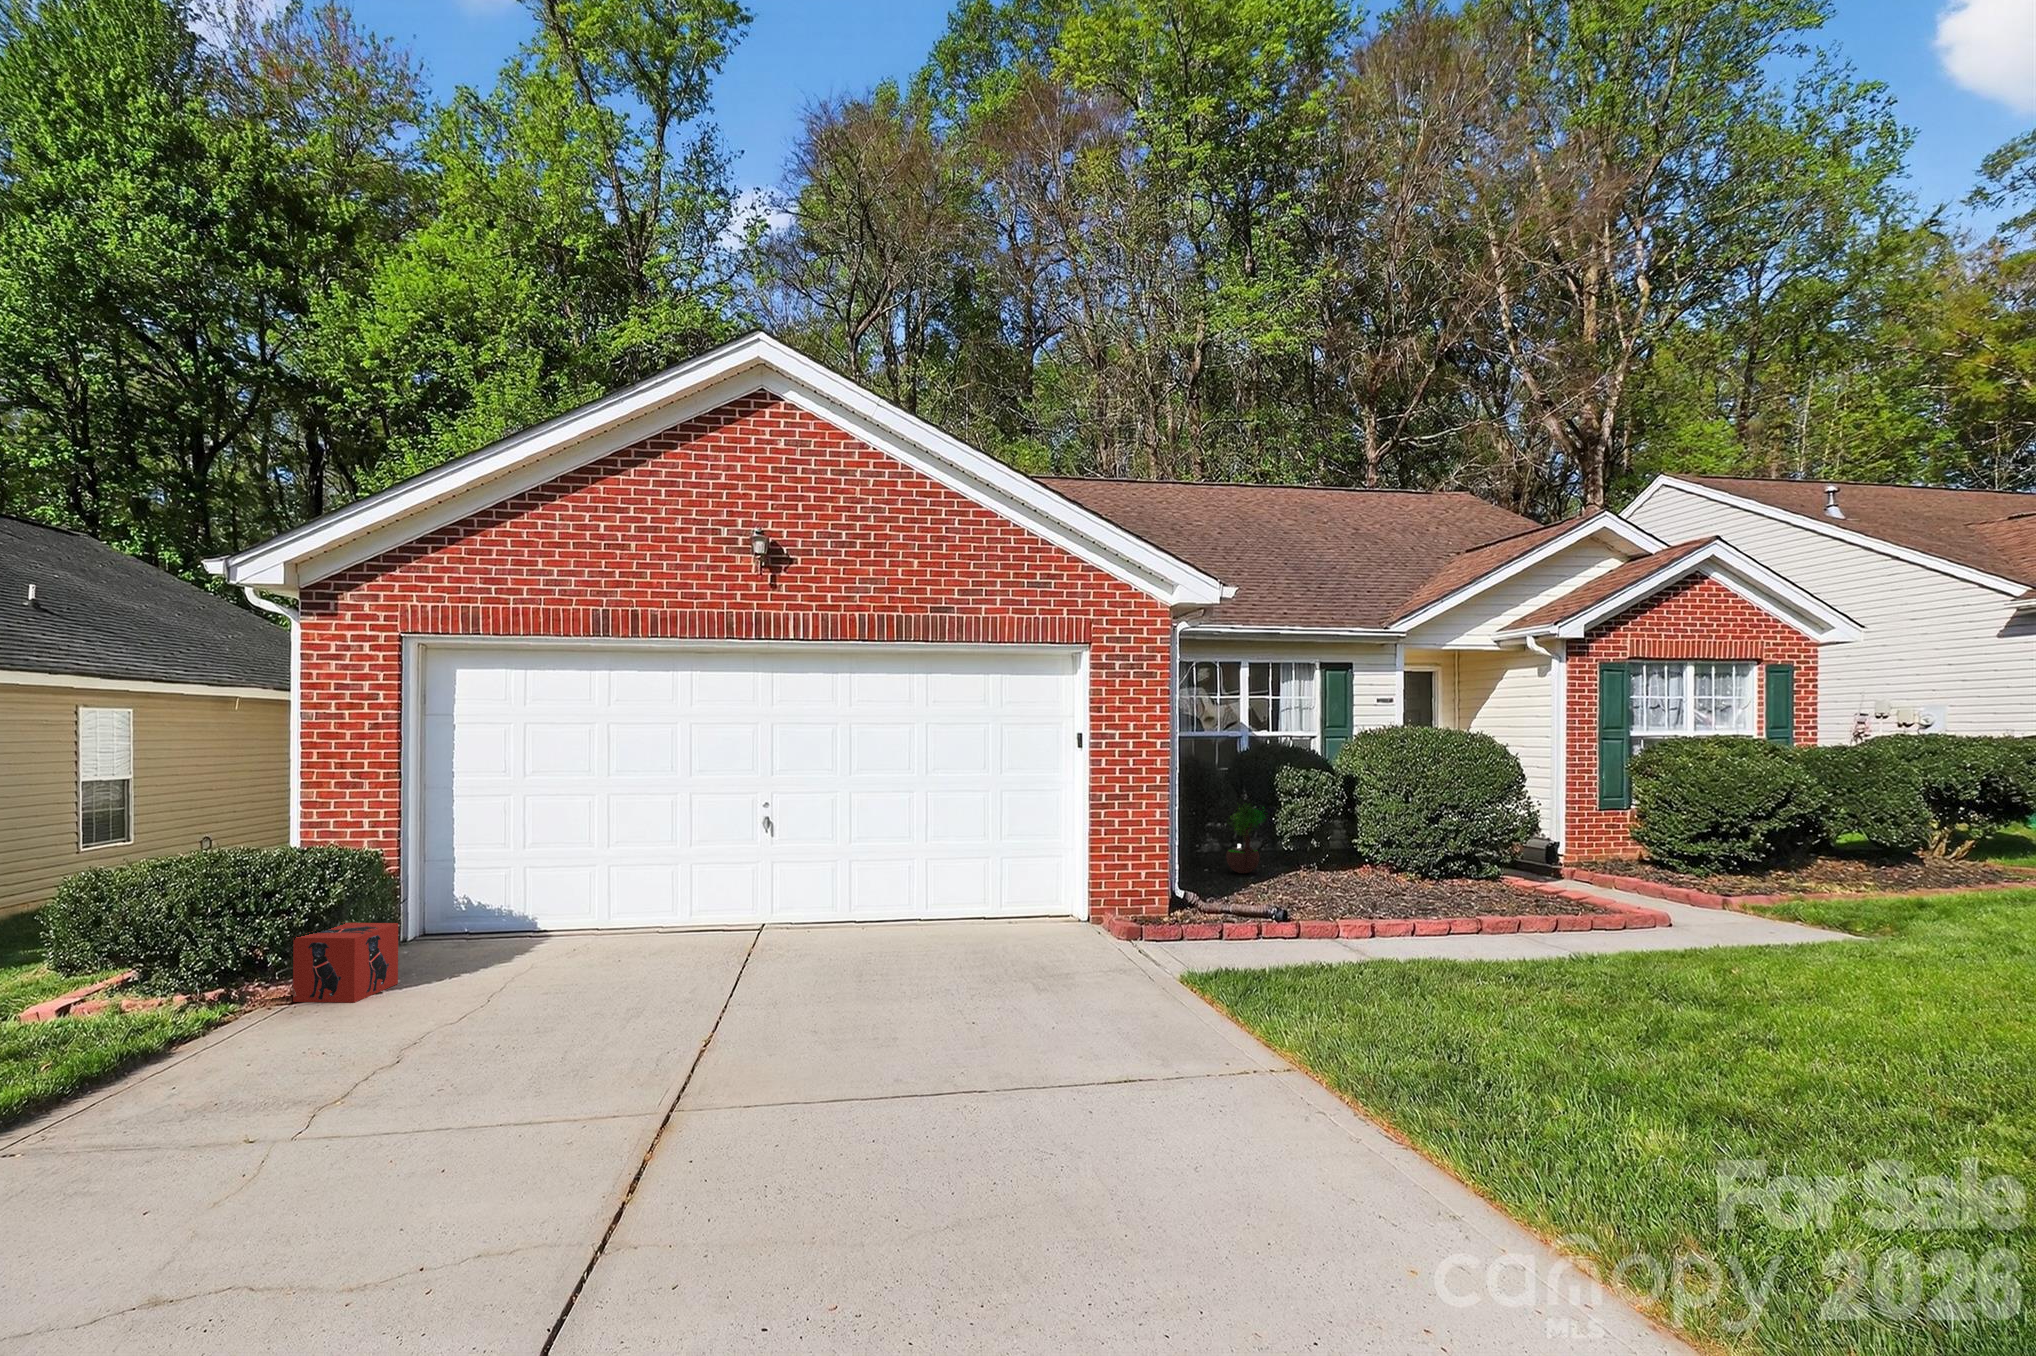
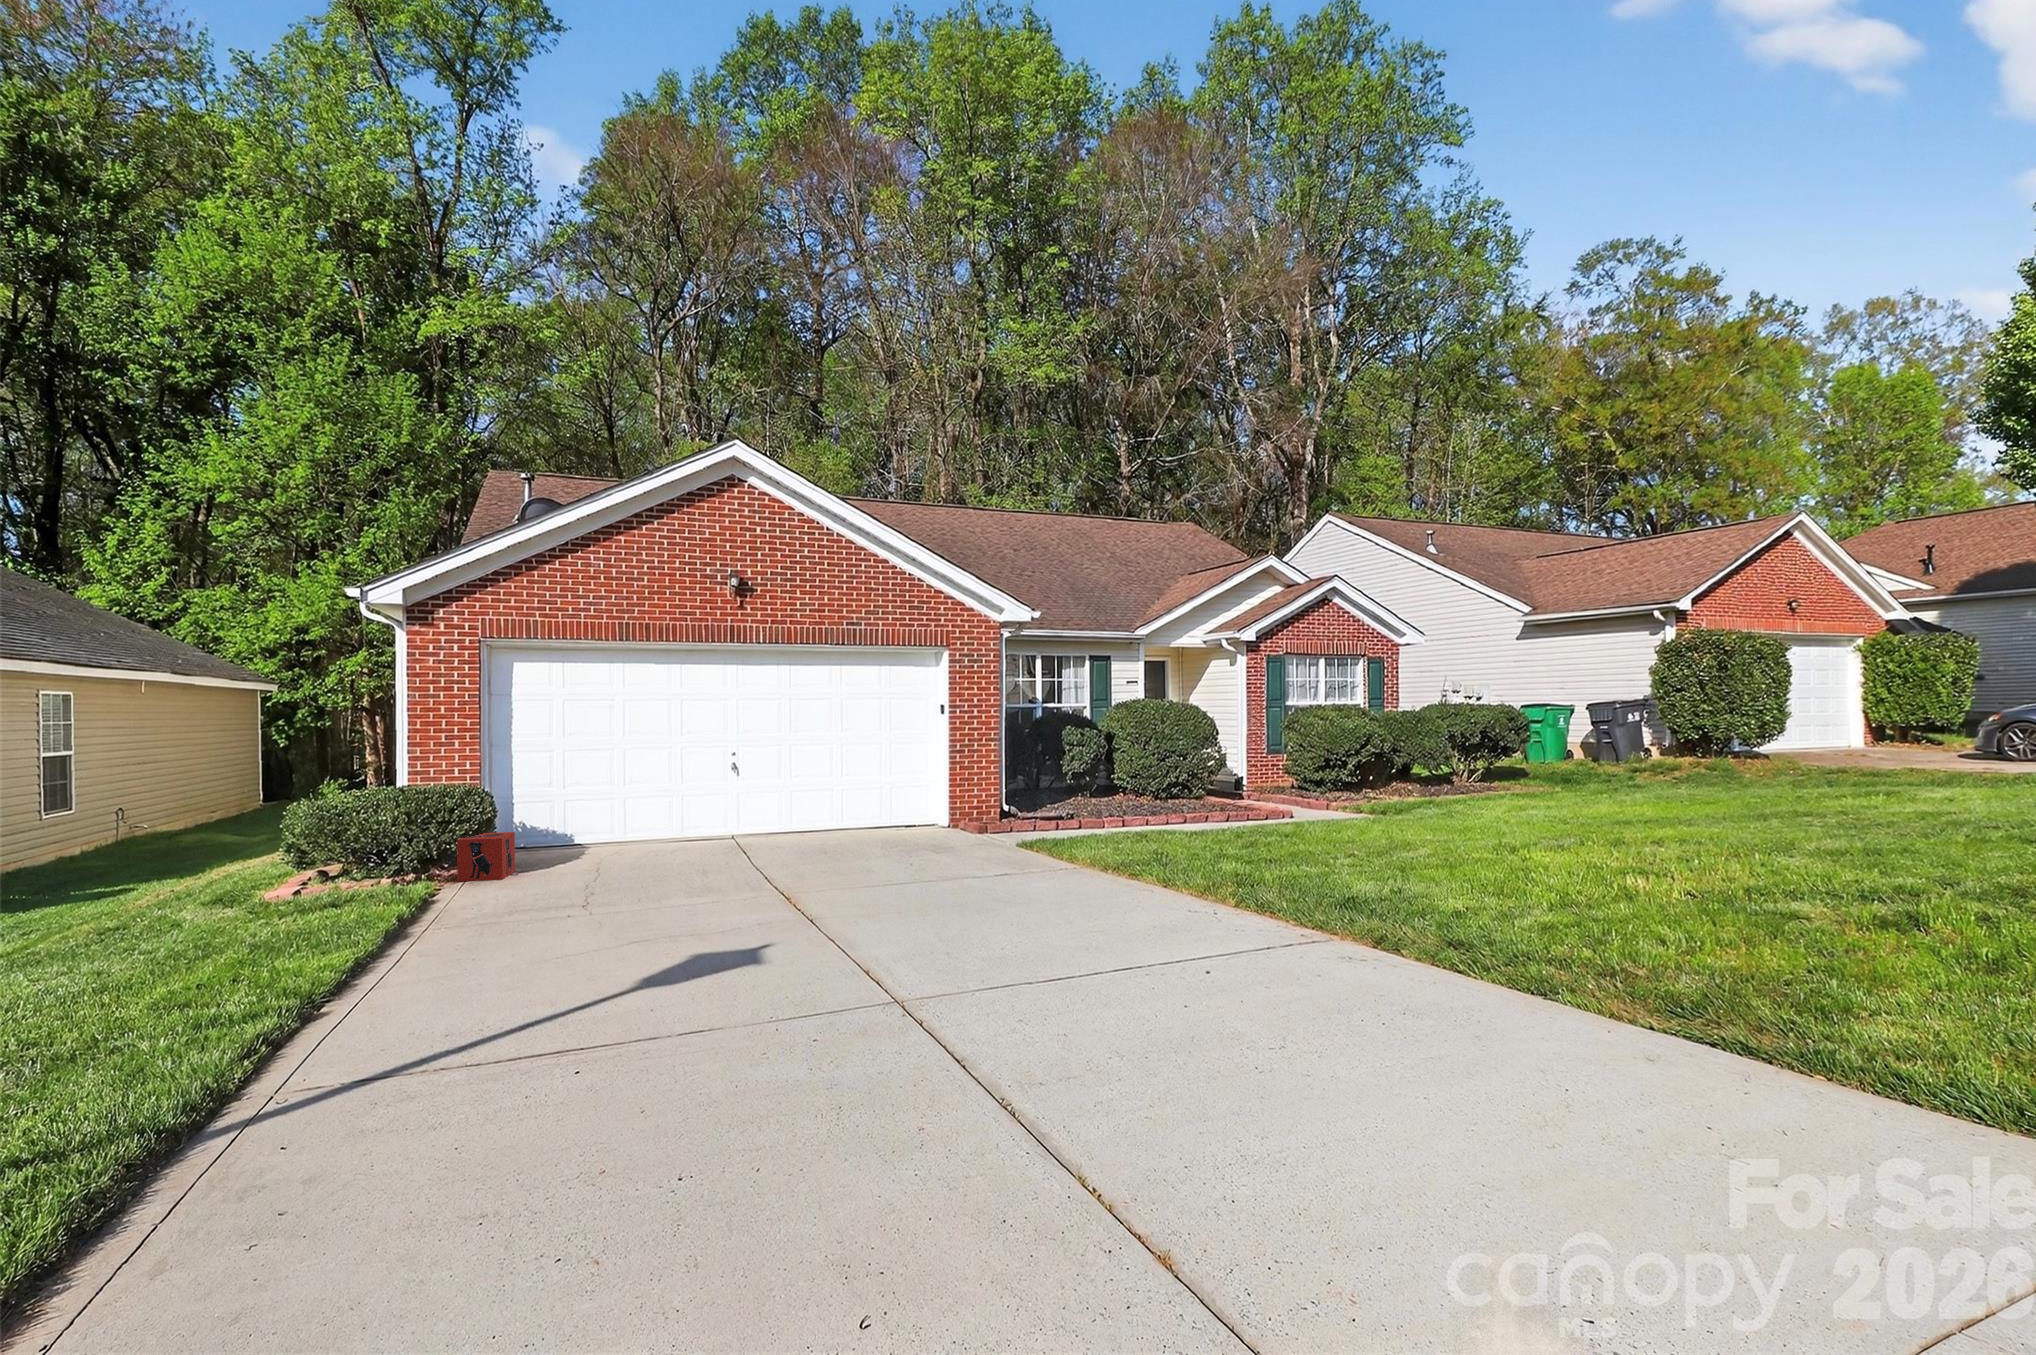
potted tree: present [1225,805,1265,873] -> none [1028,750,1056,801]

